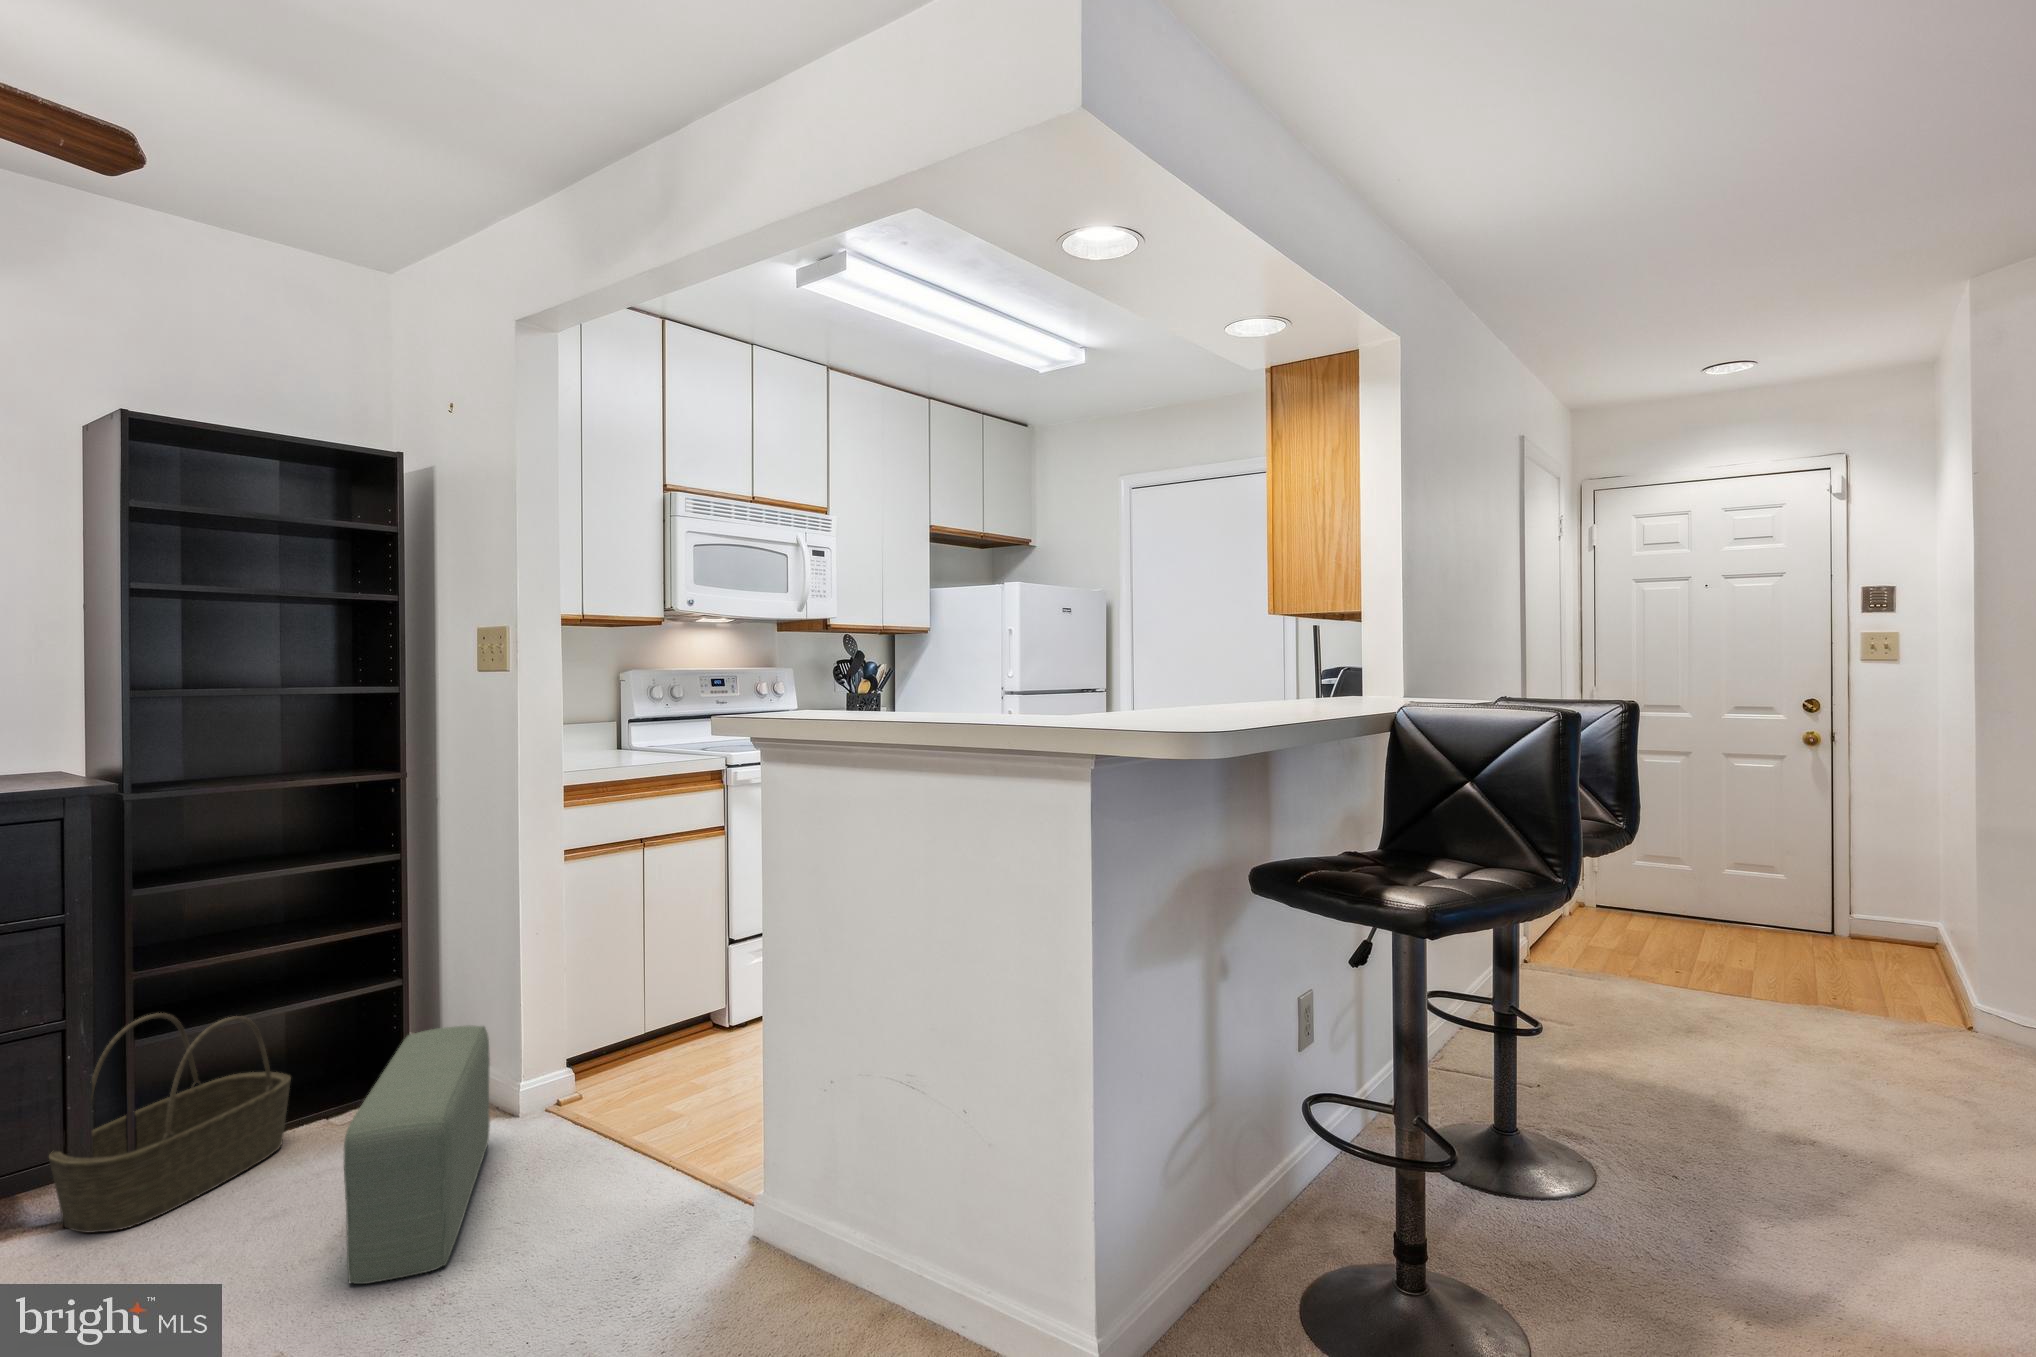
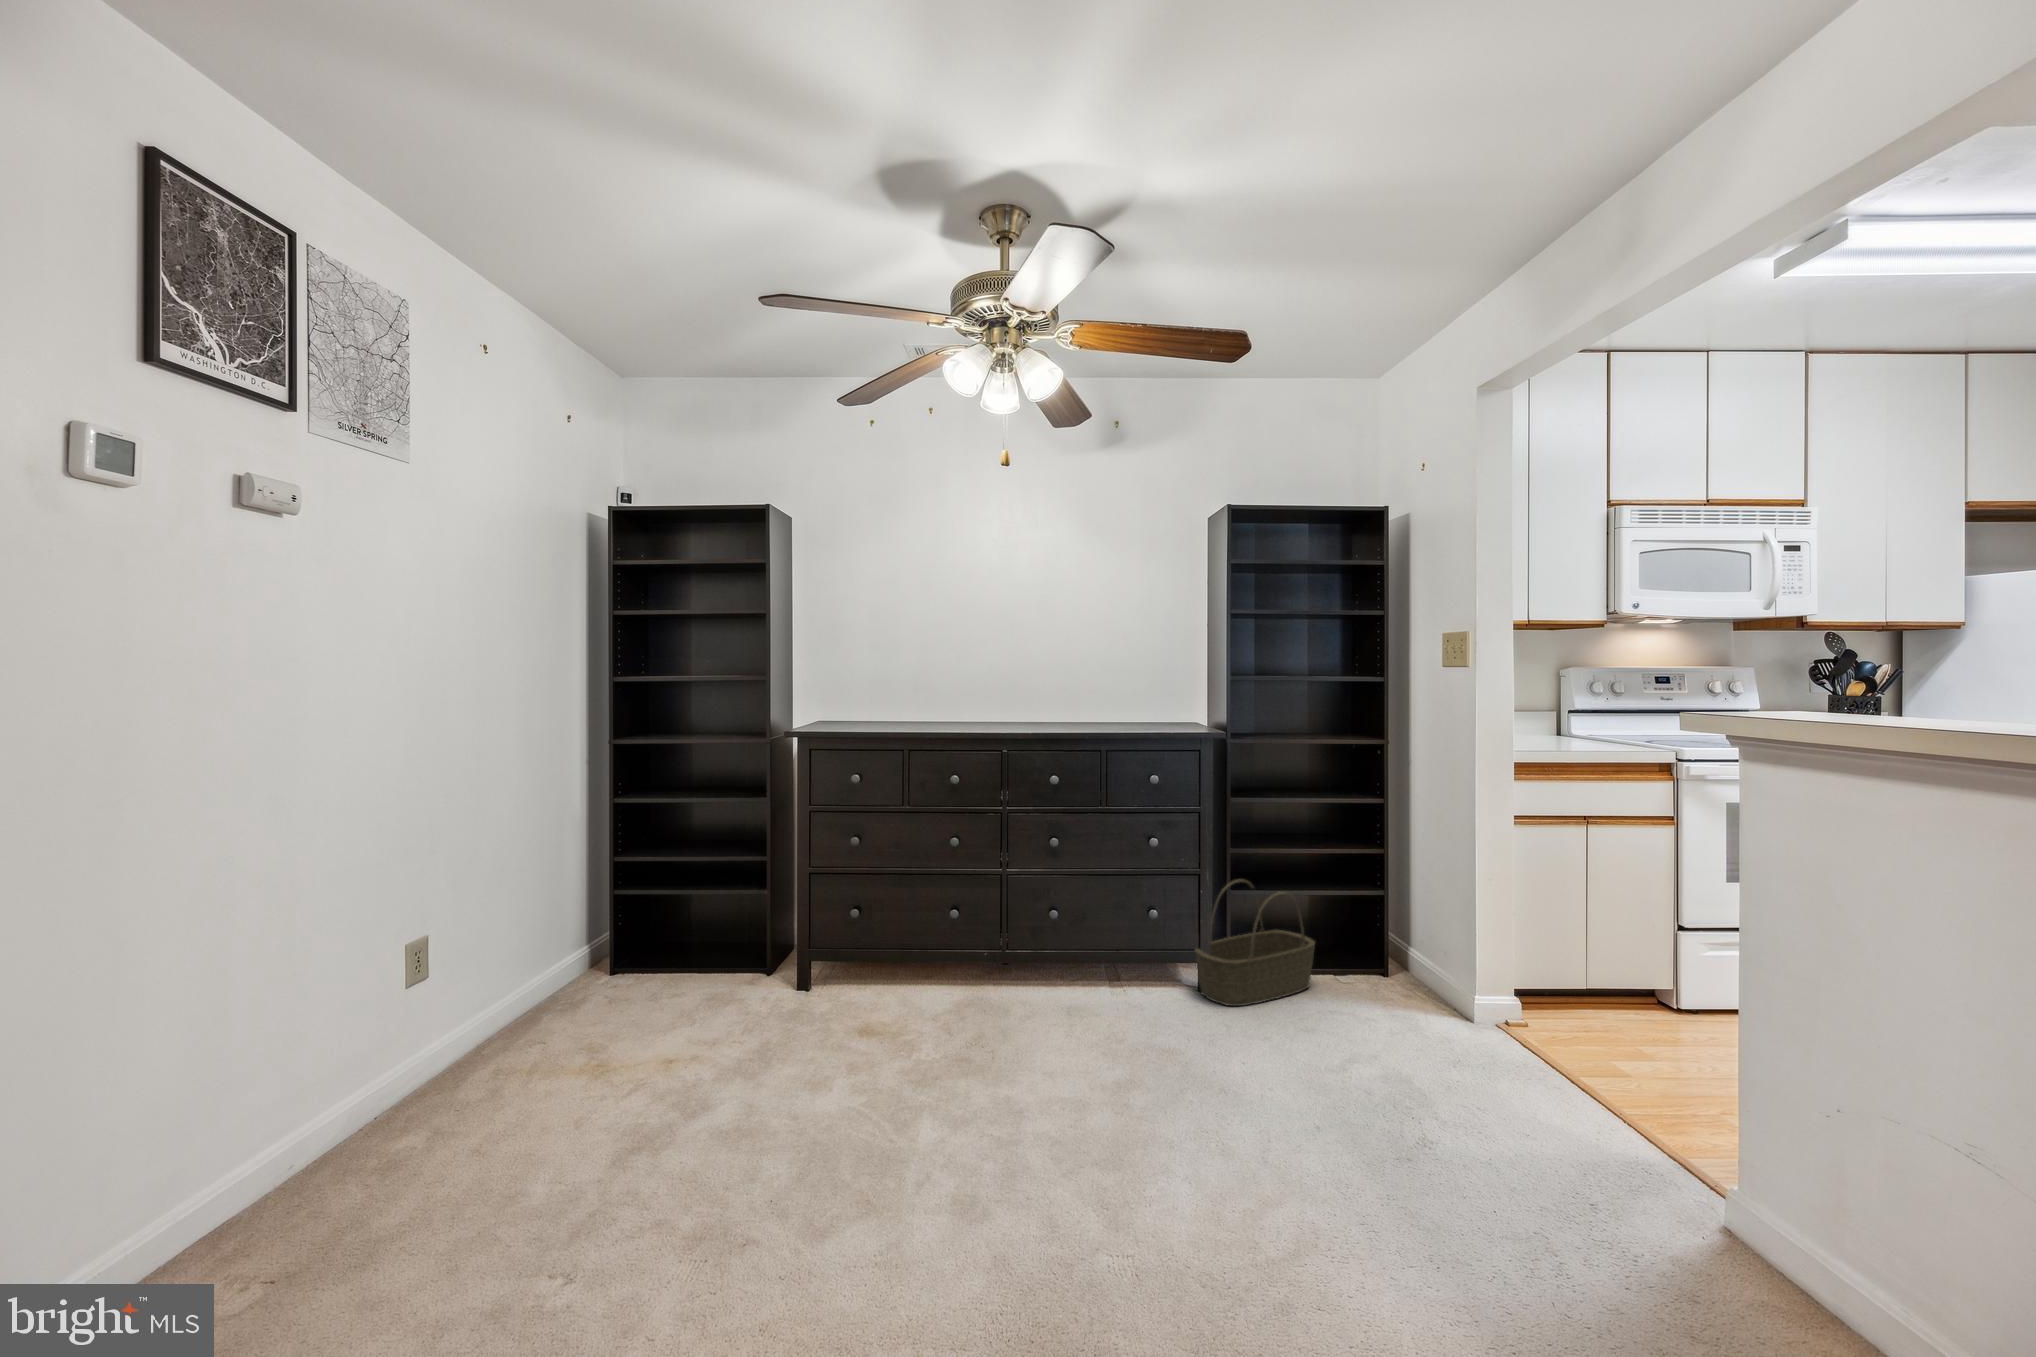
pouf: present [344,1025,490,1284] -> none [1359,934,1452,1110]

